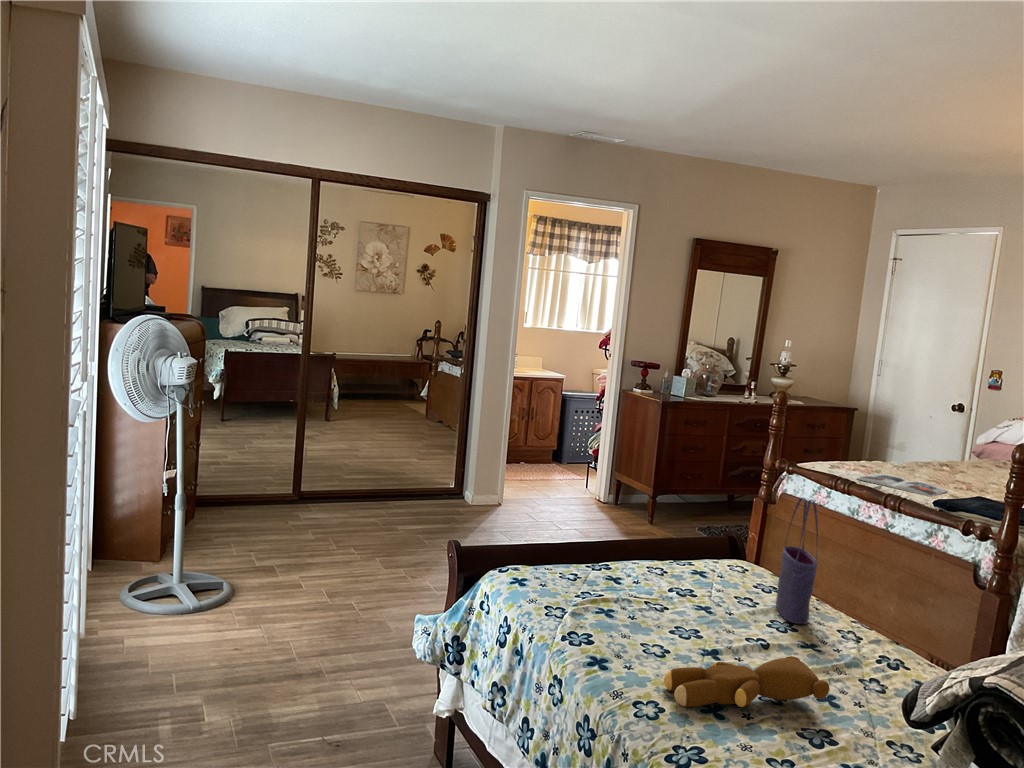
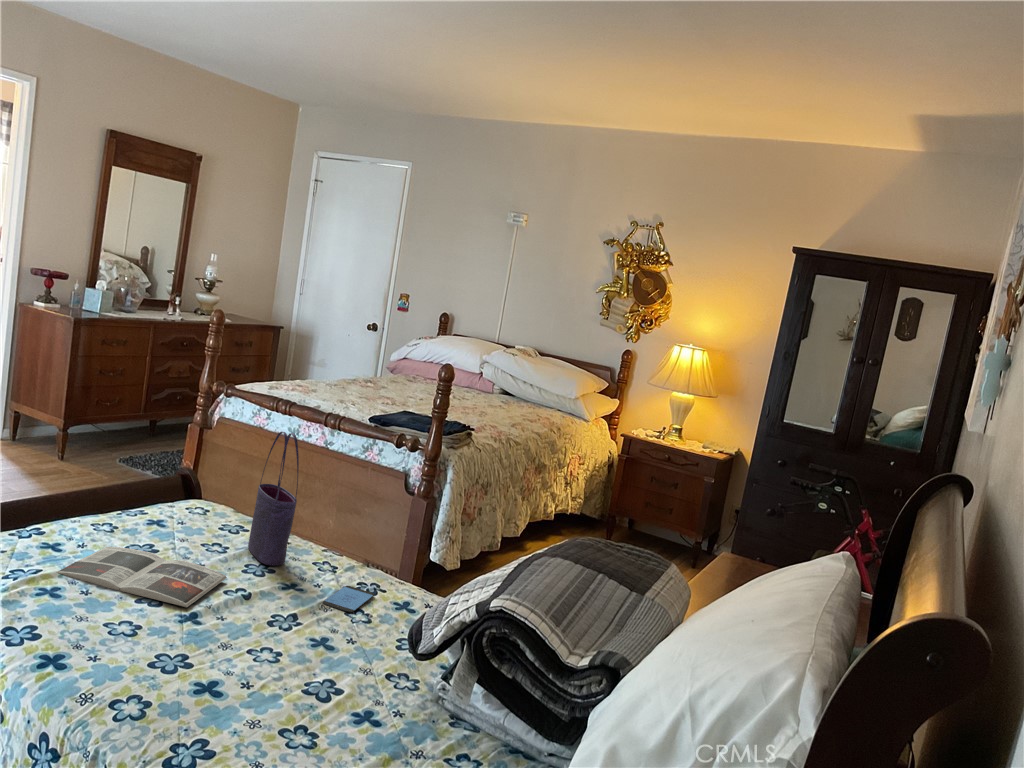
magazine: present [857,474,947,497] -> present [57,547,227,607]
smartphone: none [838,654,897,679] -> present [323,586,374,612]
teddy bear: present [664,656,830,707] -> none [145,606,329,692]

